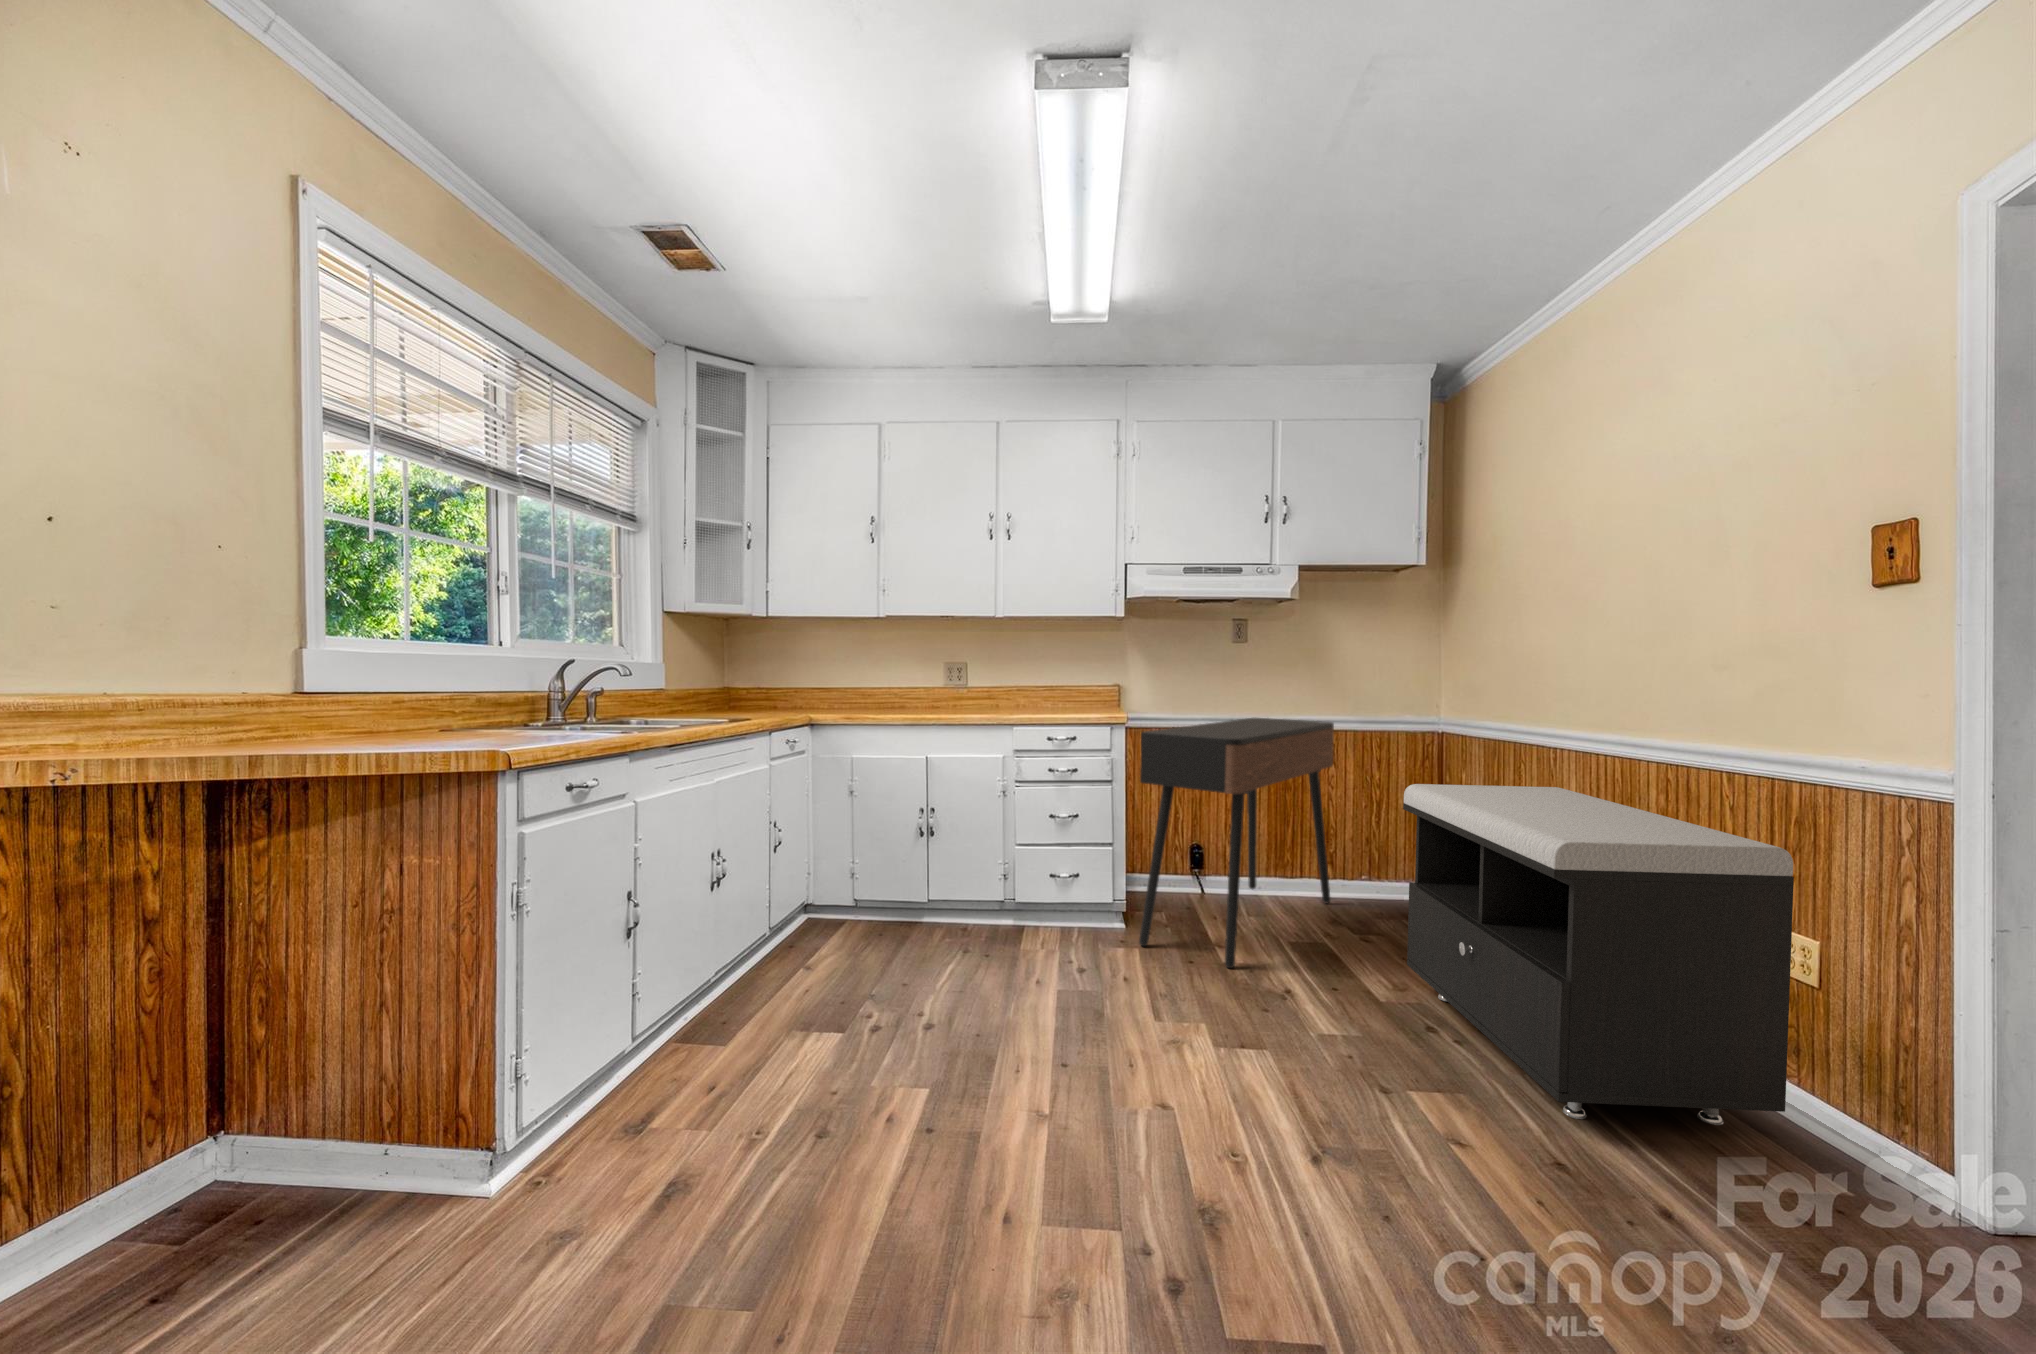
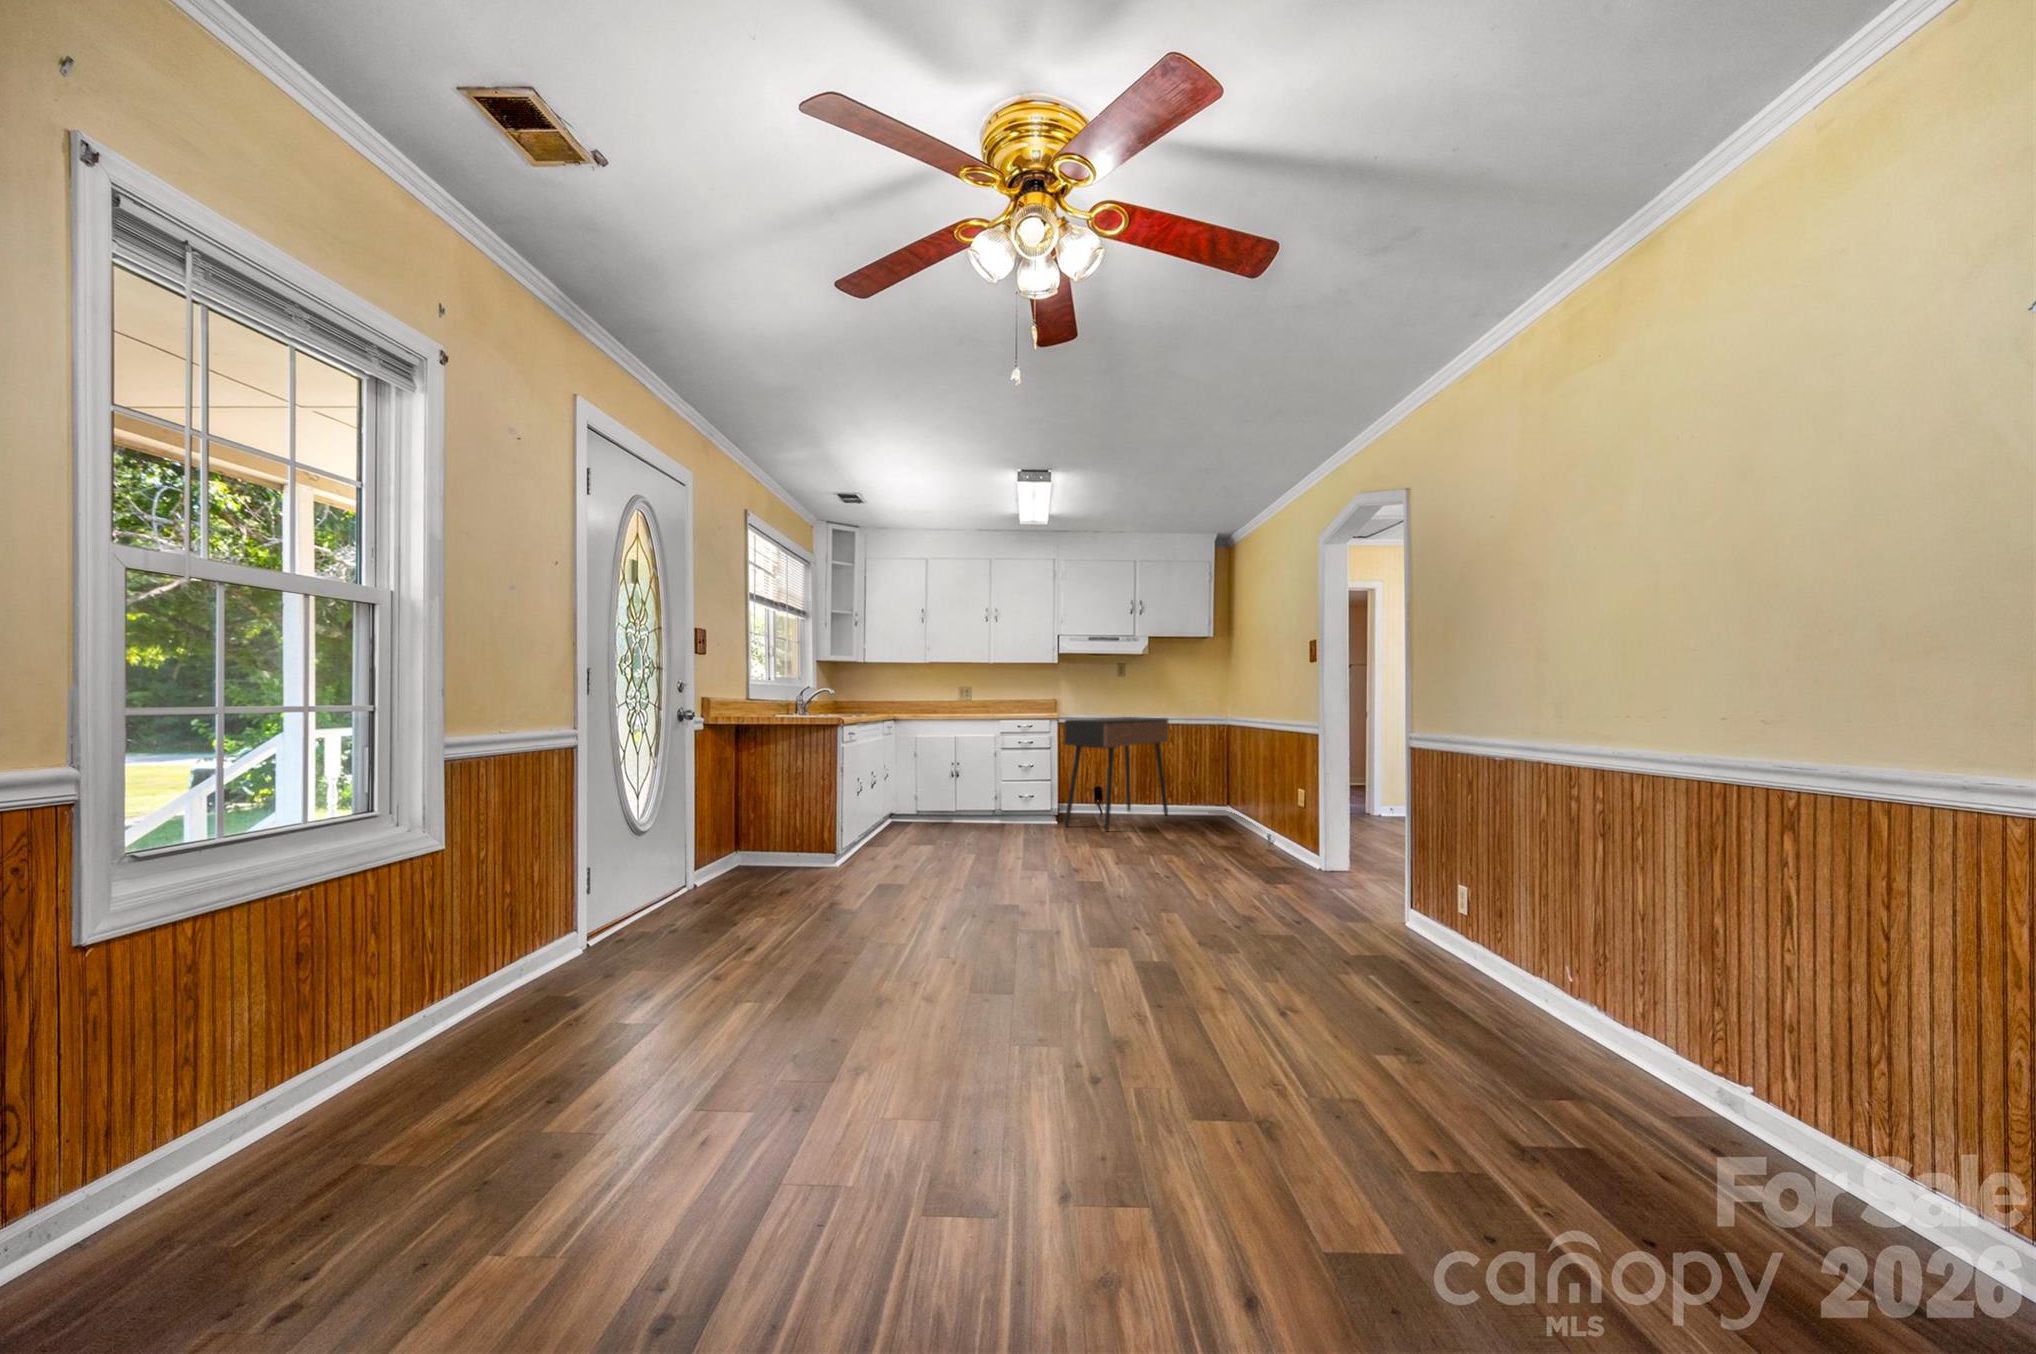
storage bench: present [1403,784,1794,1125] -> none [1184,740,1299,859]

